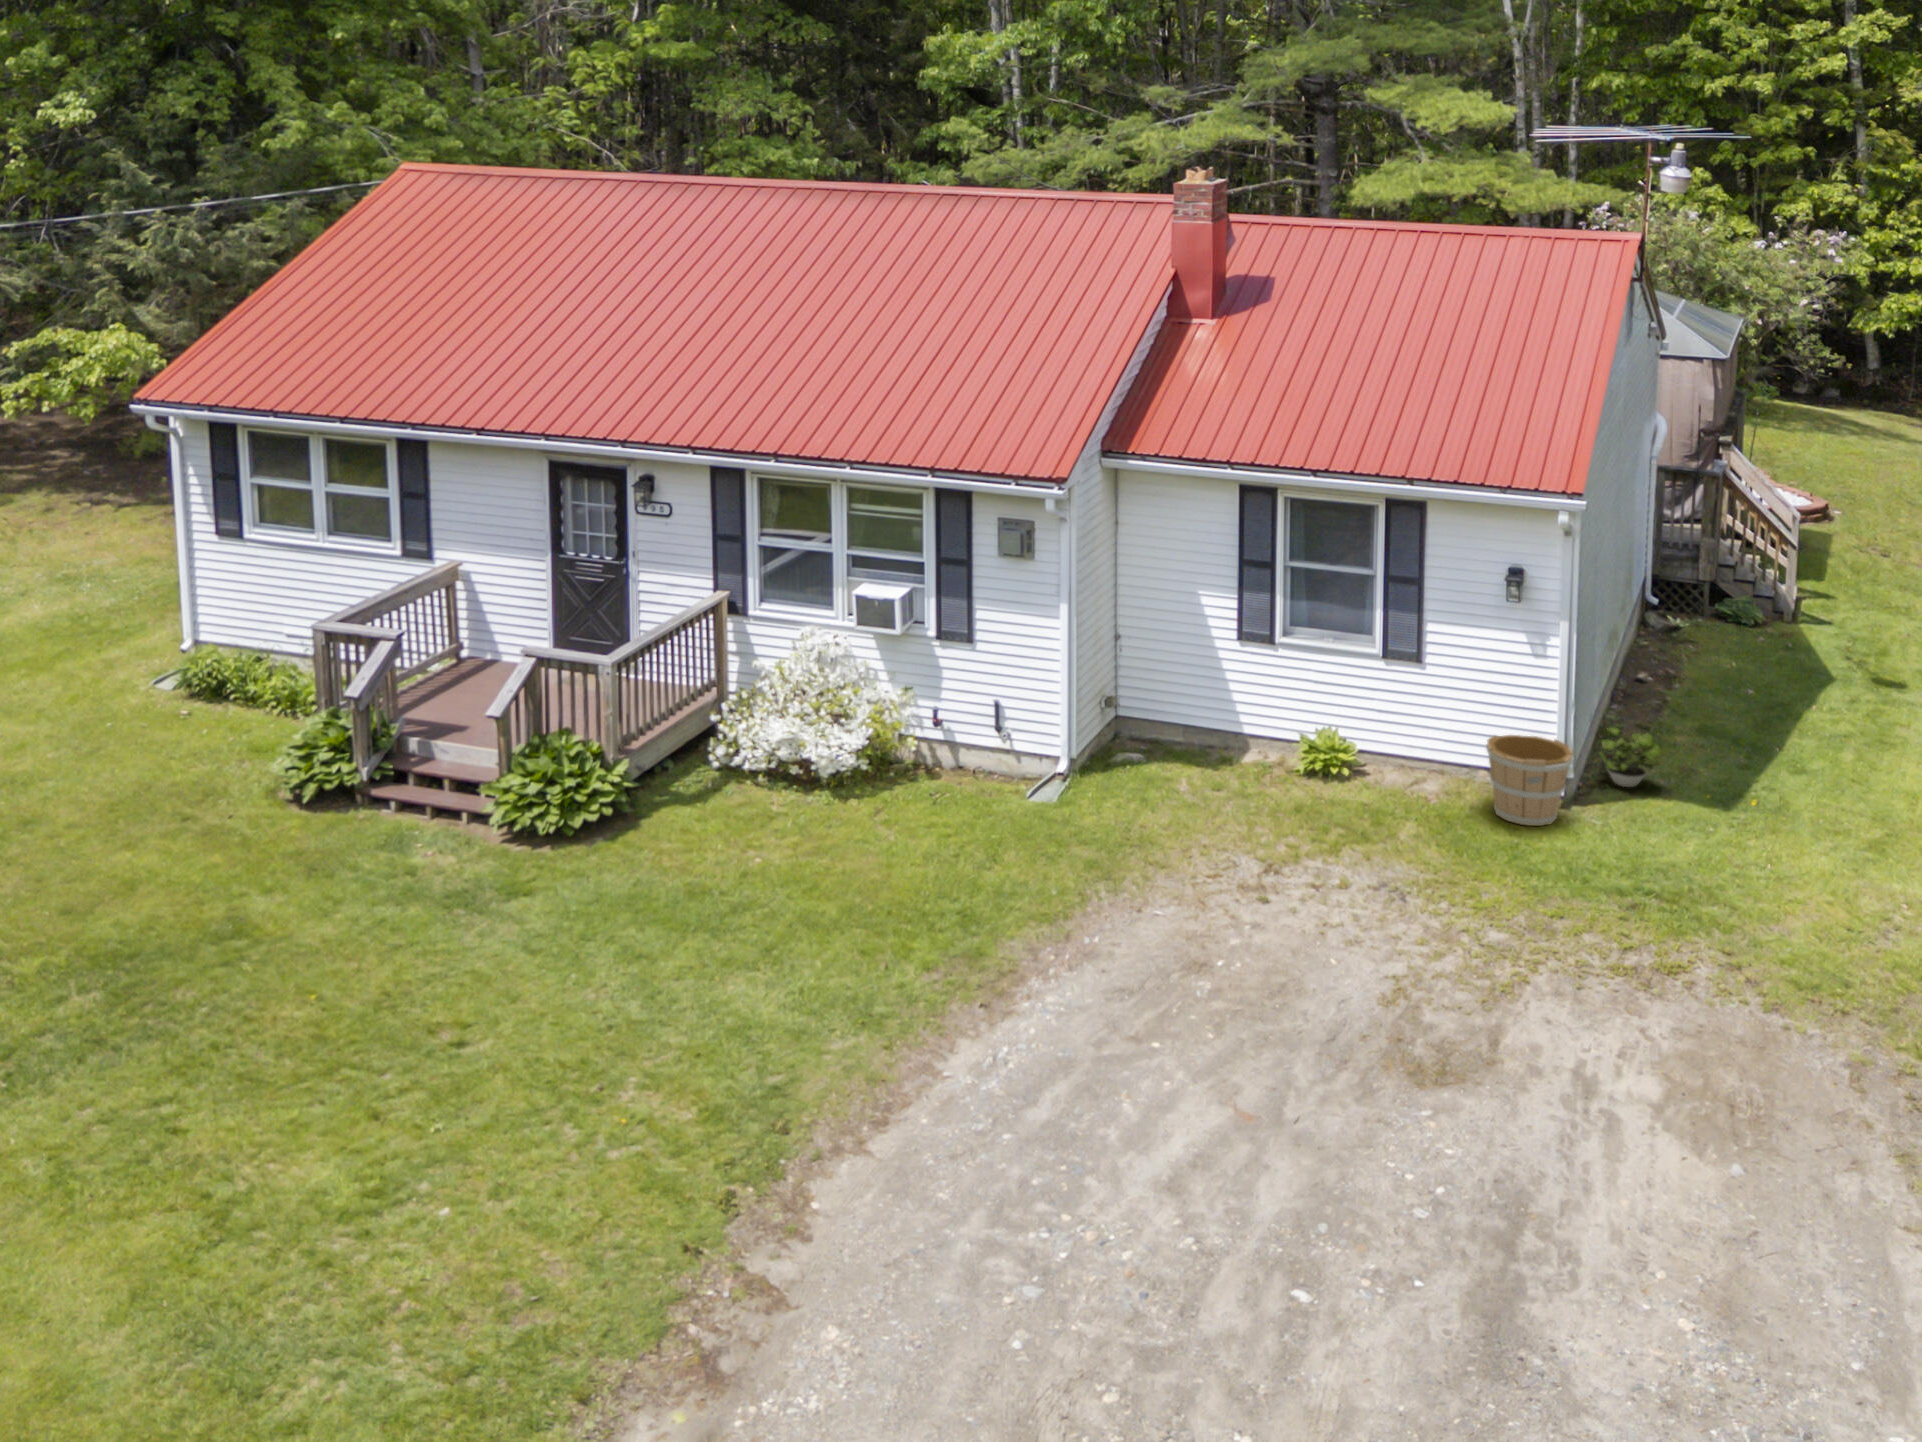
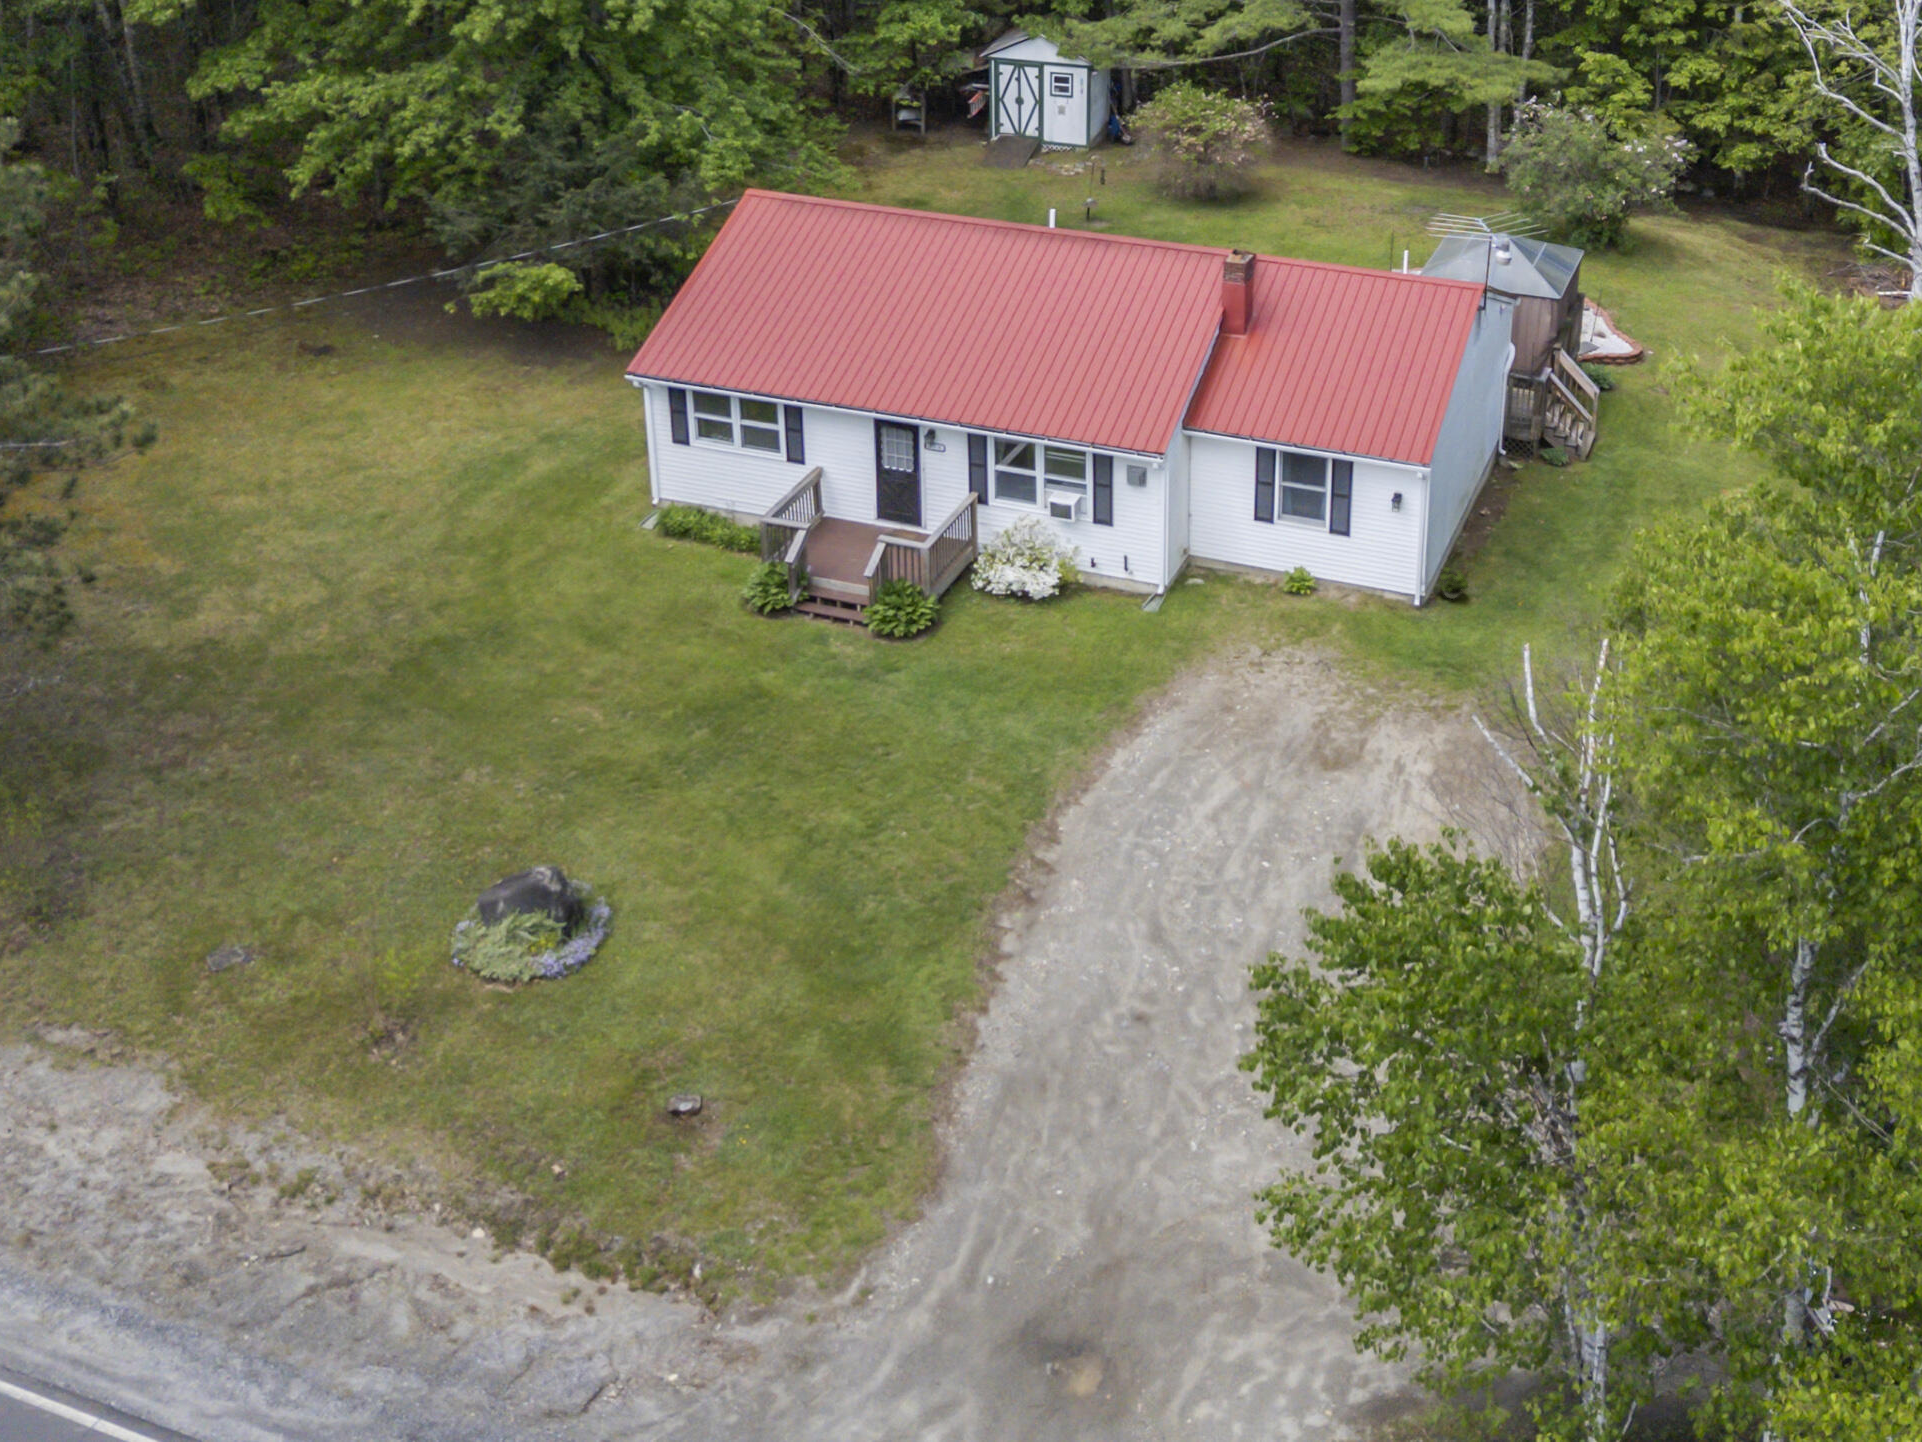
wooden bucket: present [1486,735,1573,826] -> none [1378,577,1420,625]

